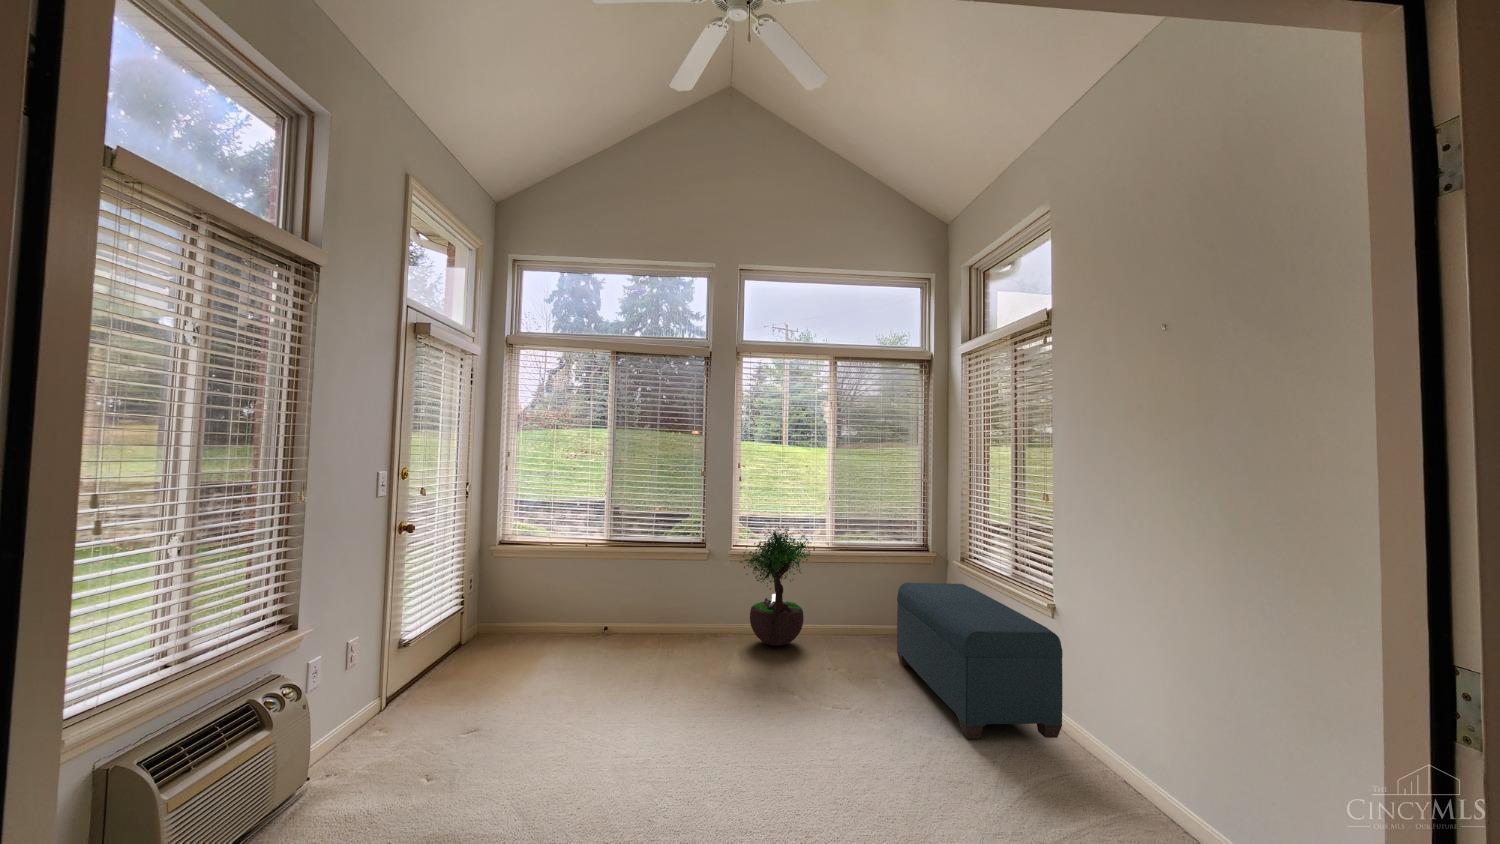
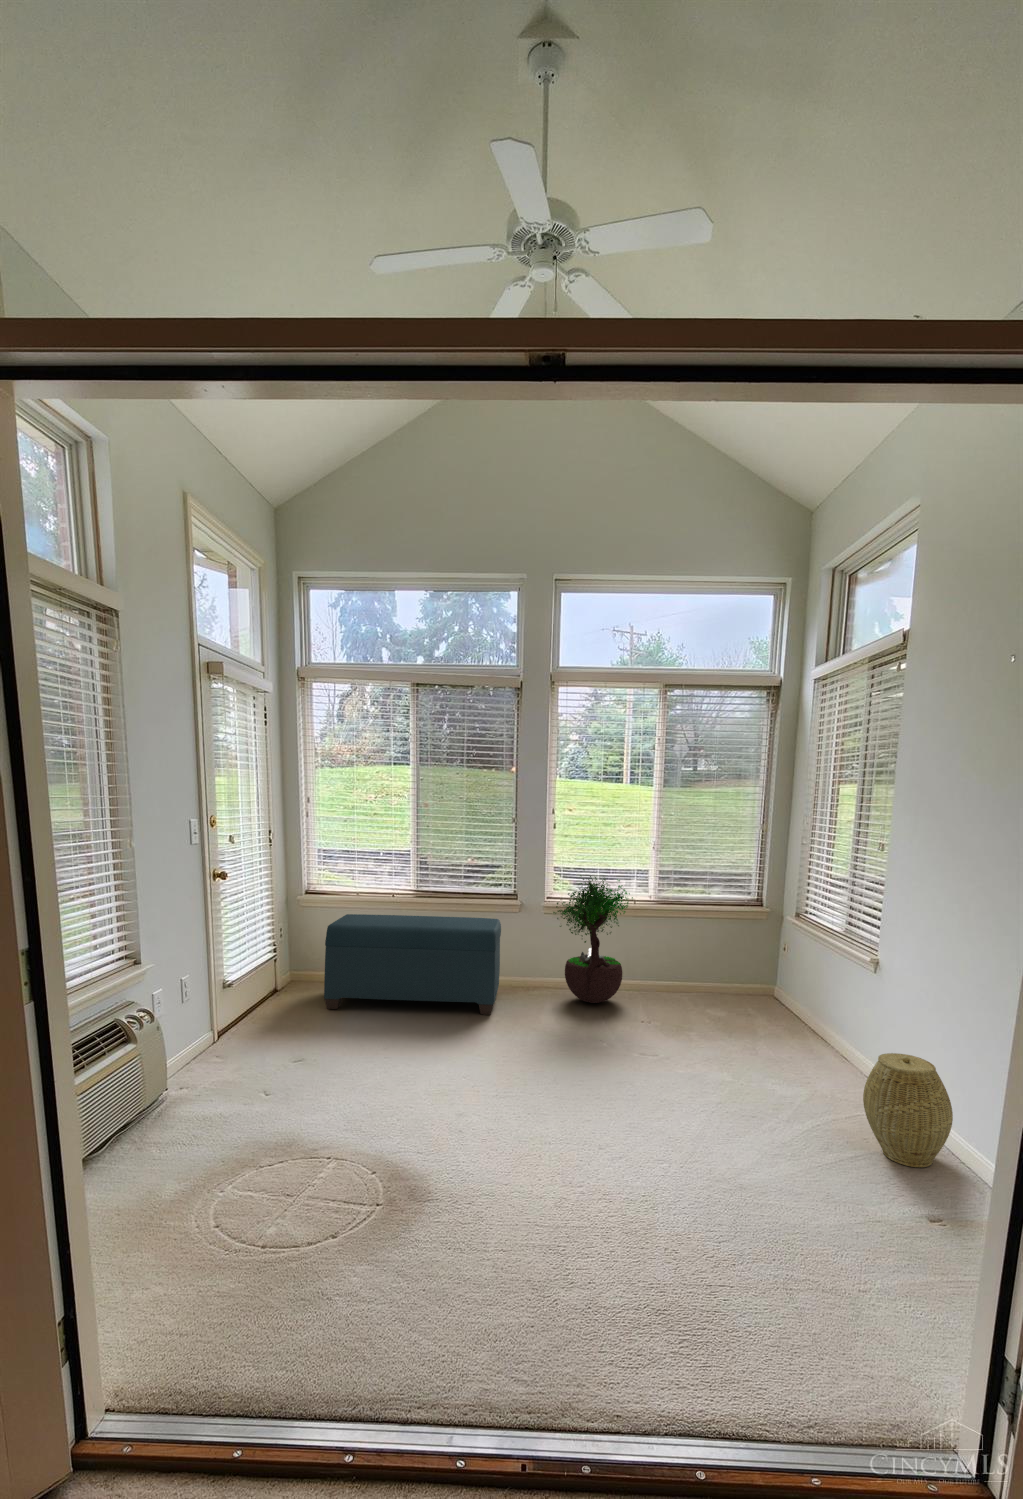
bench: present [897,583,1063,739] -> present [324,914,501,1015]
woven basket: none [1052,696,1140,810] -> present [863,1053,953,1167]

